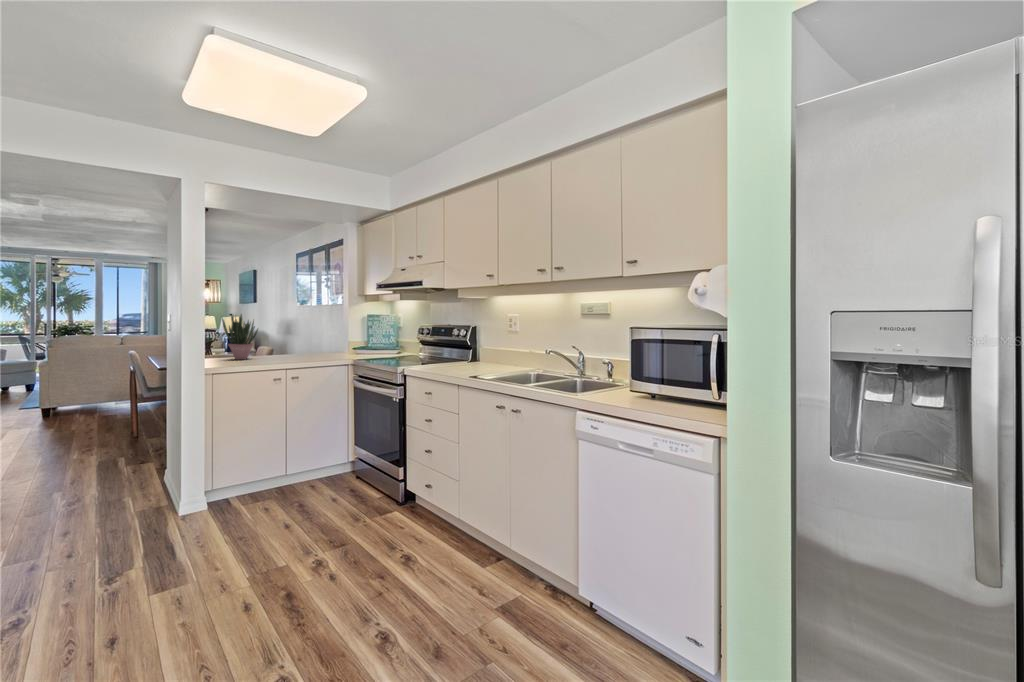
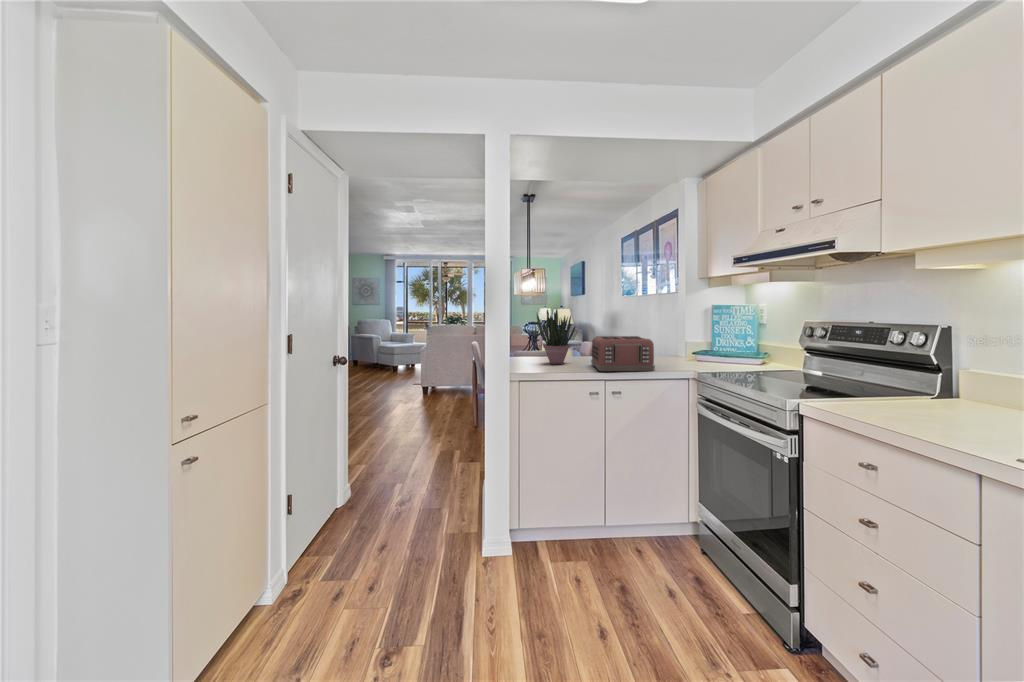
toaster: none [273,336,324,361] -> present [591,336,655,371]

